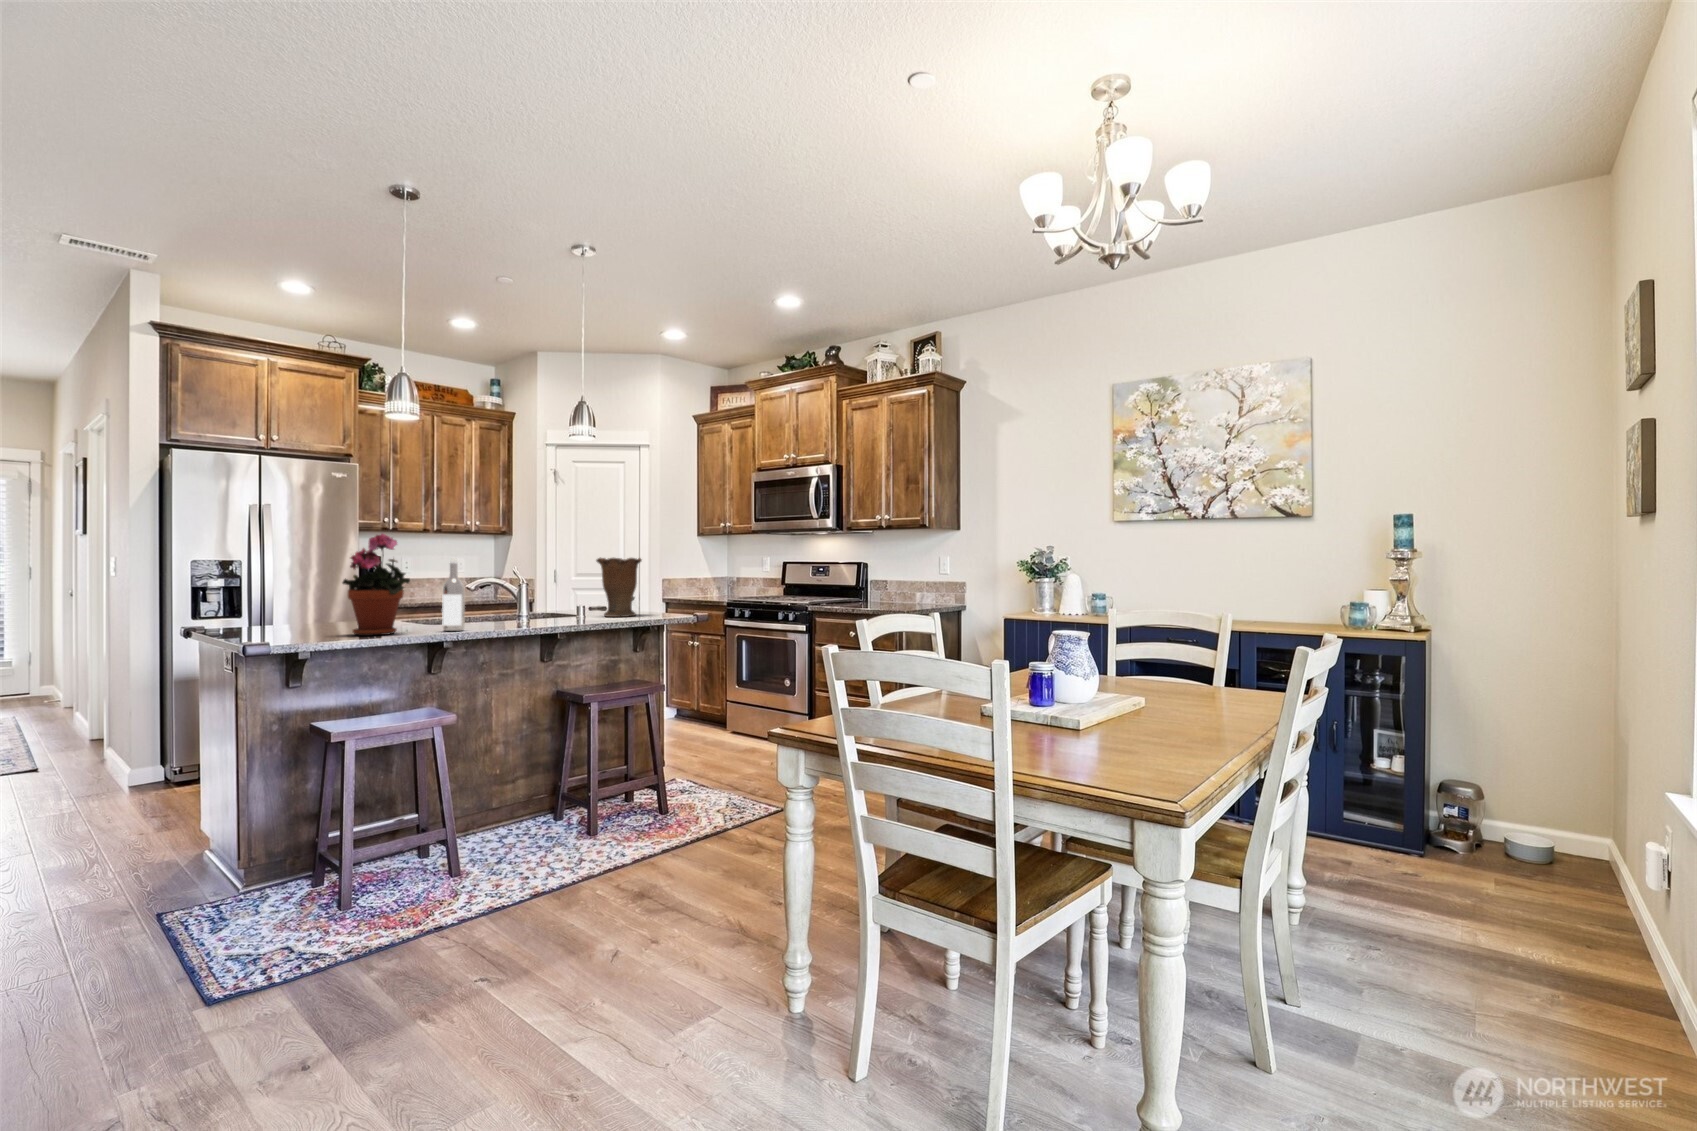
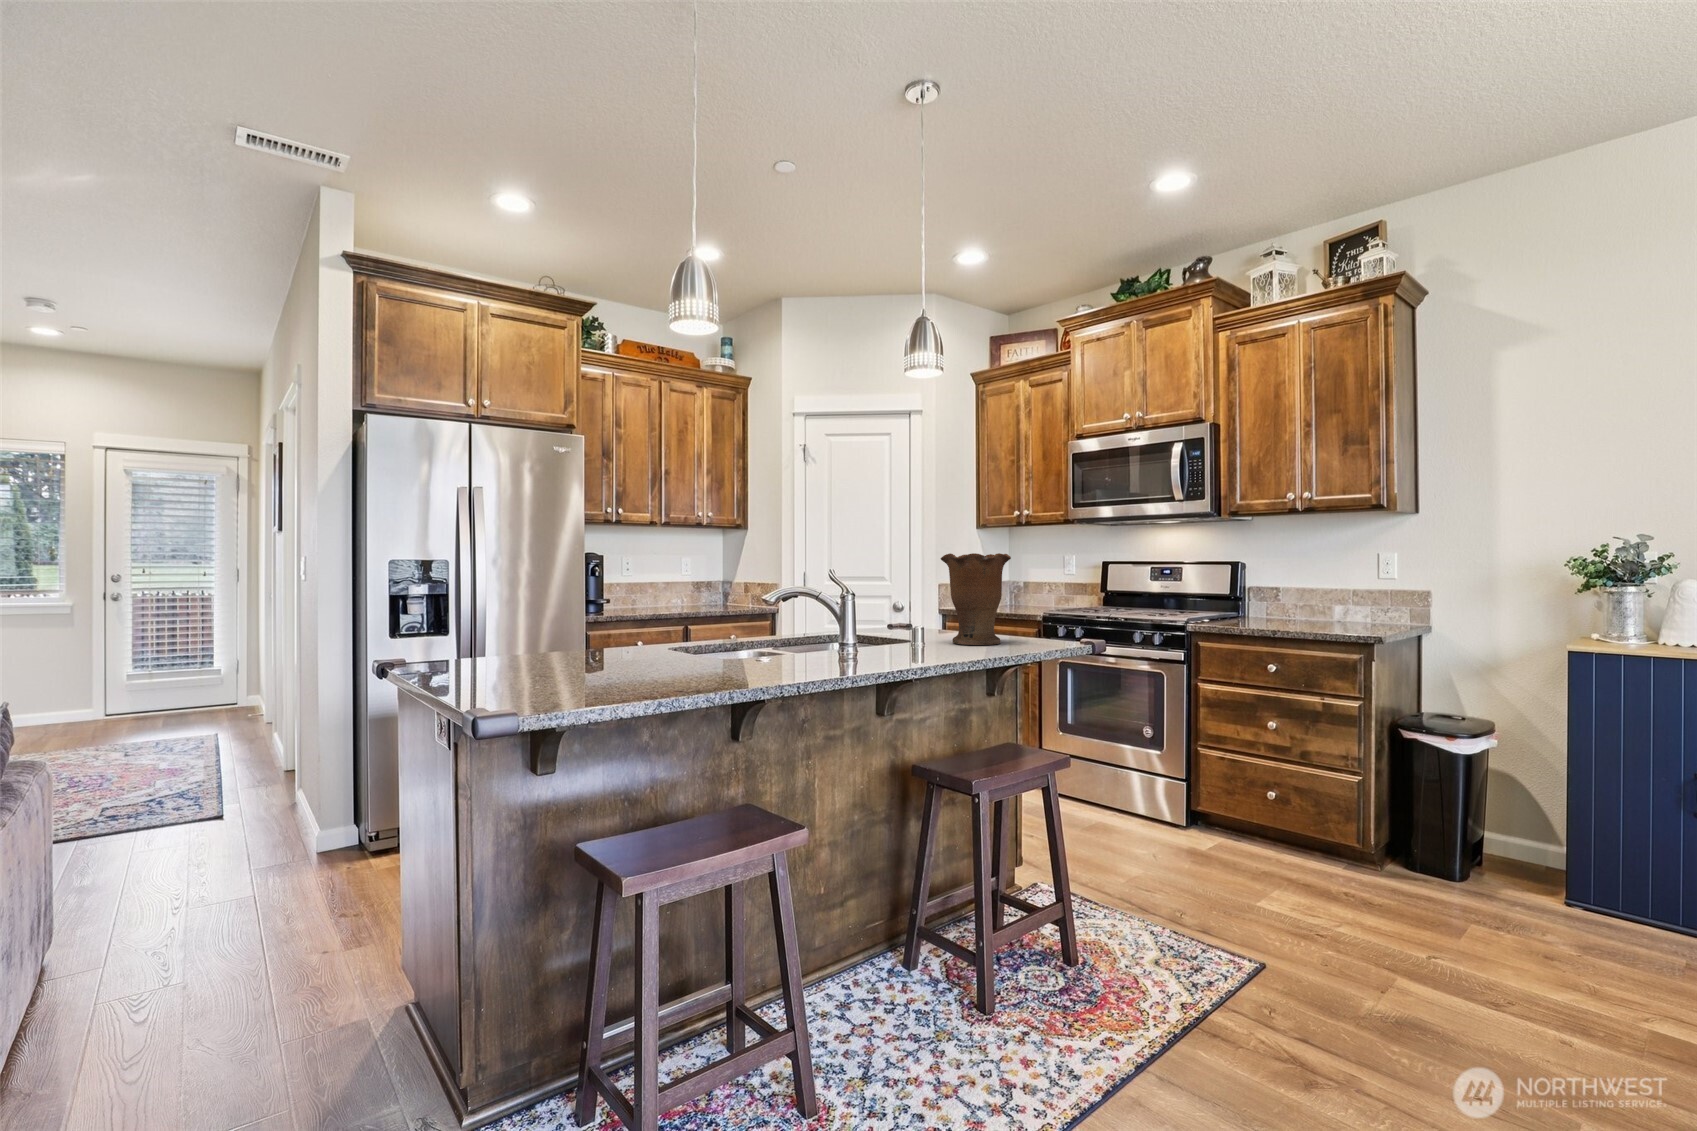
potted plant: present [342,534,410,636] -> none [611,511,718,686]
wine bottle: present [442,558,465,631] -> none [764,553,798,677]

